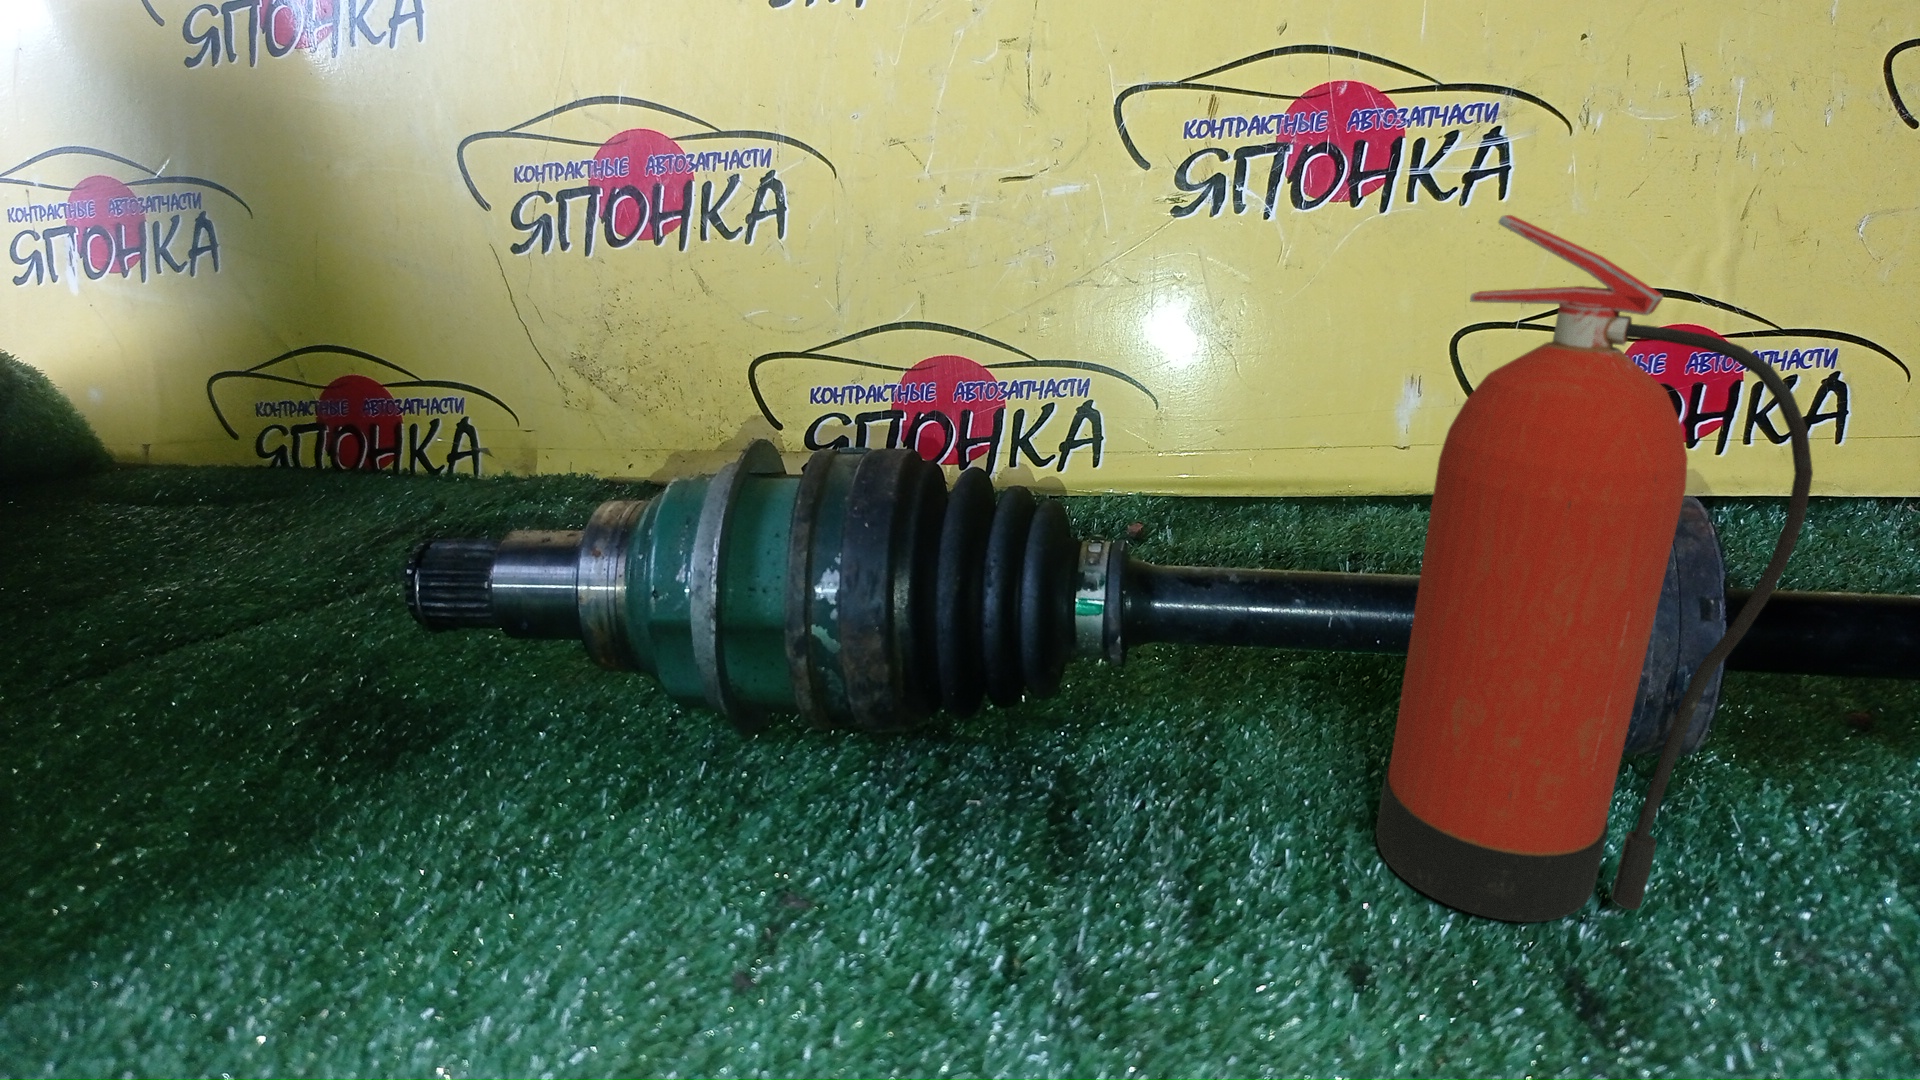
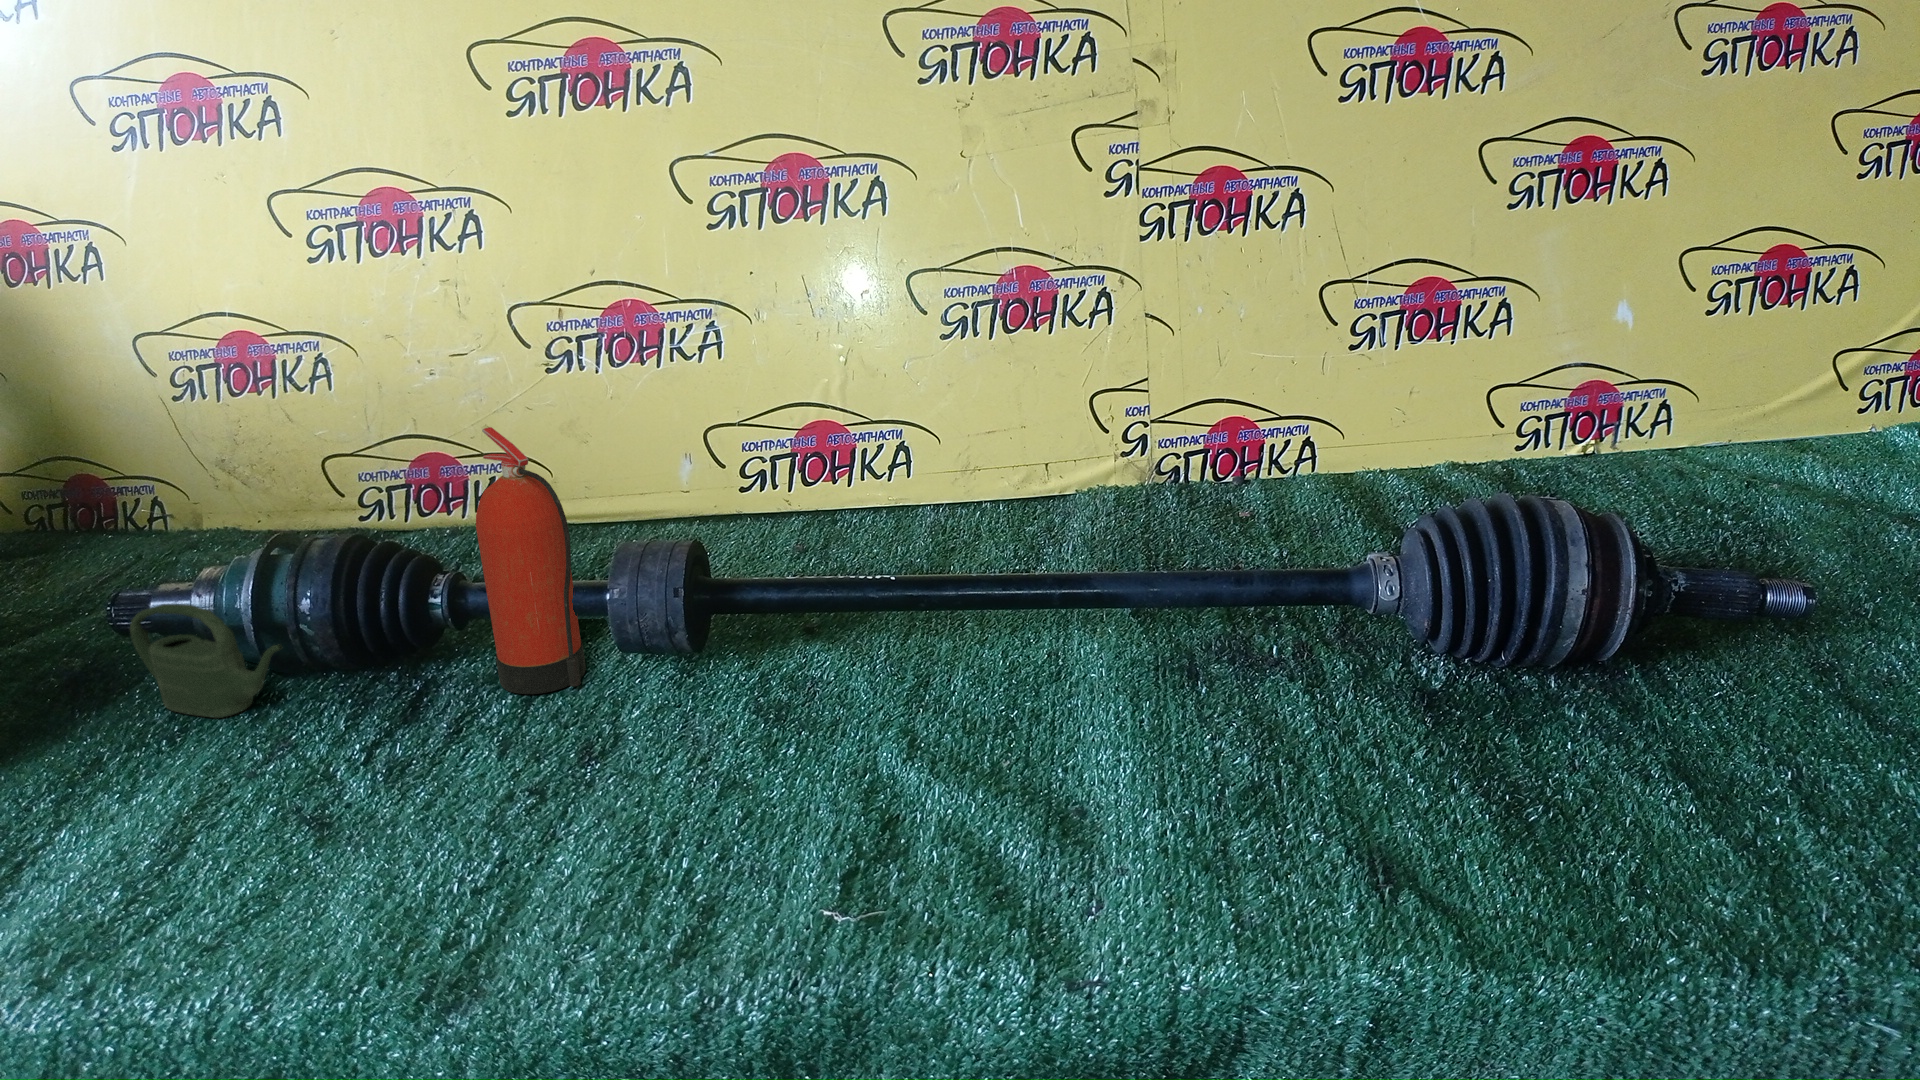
watering can: none [551,633,971,931] -> present [130,604,282,718]

